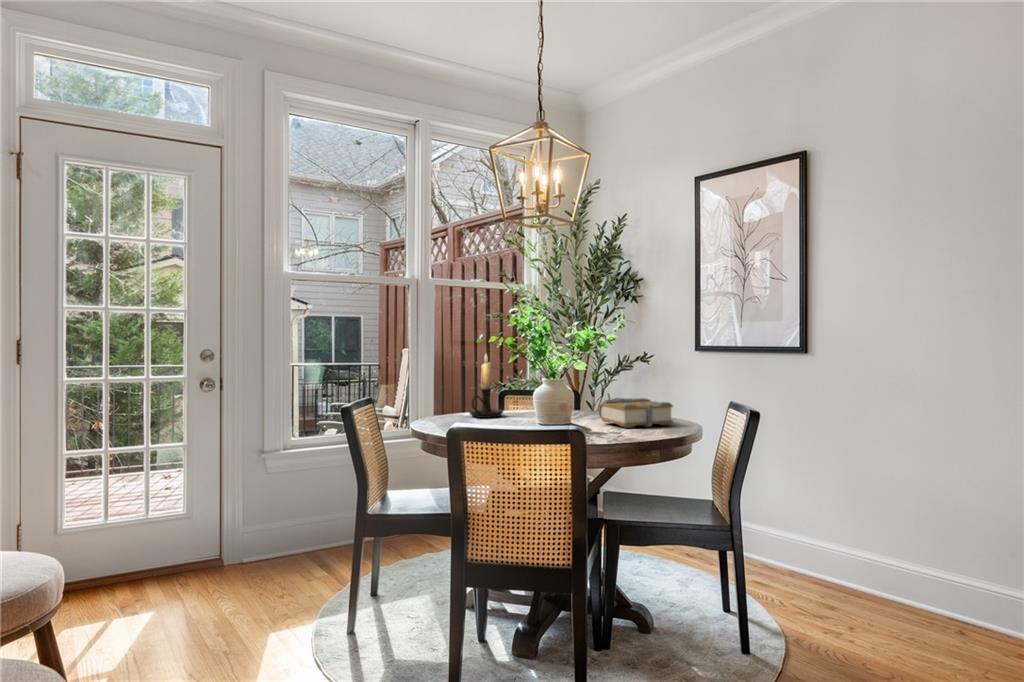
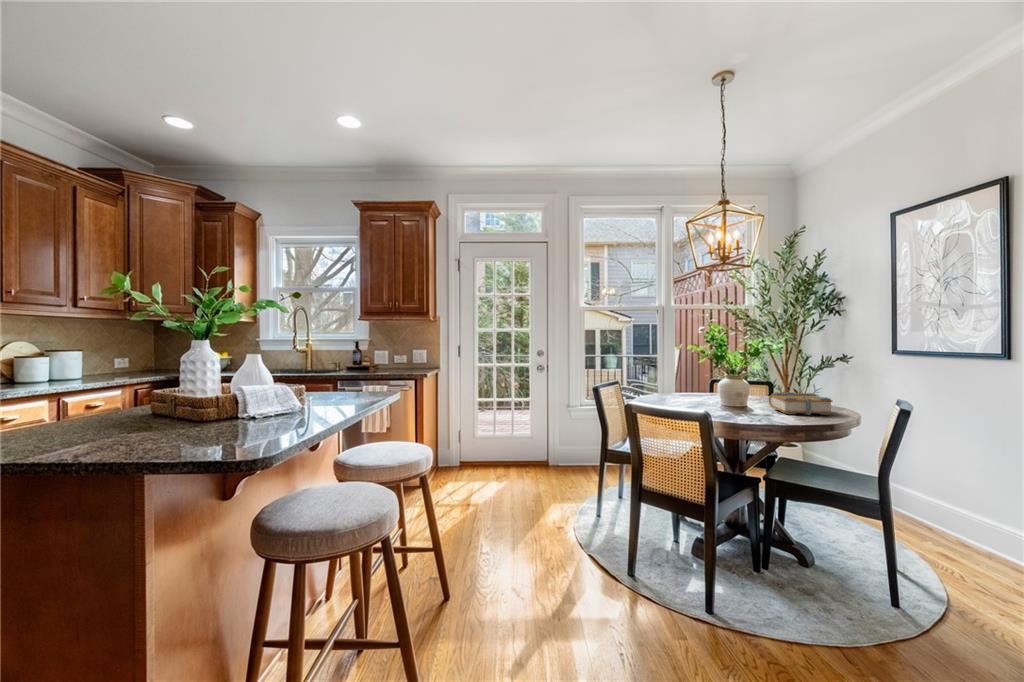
candle holder: present [469,354,503,418] -> none [678,356,703,398]

